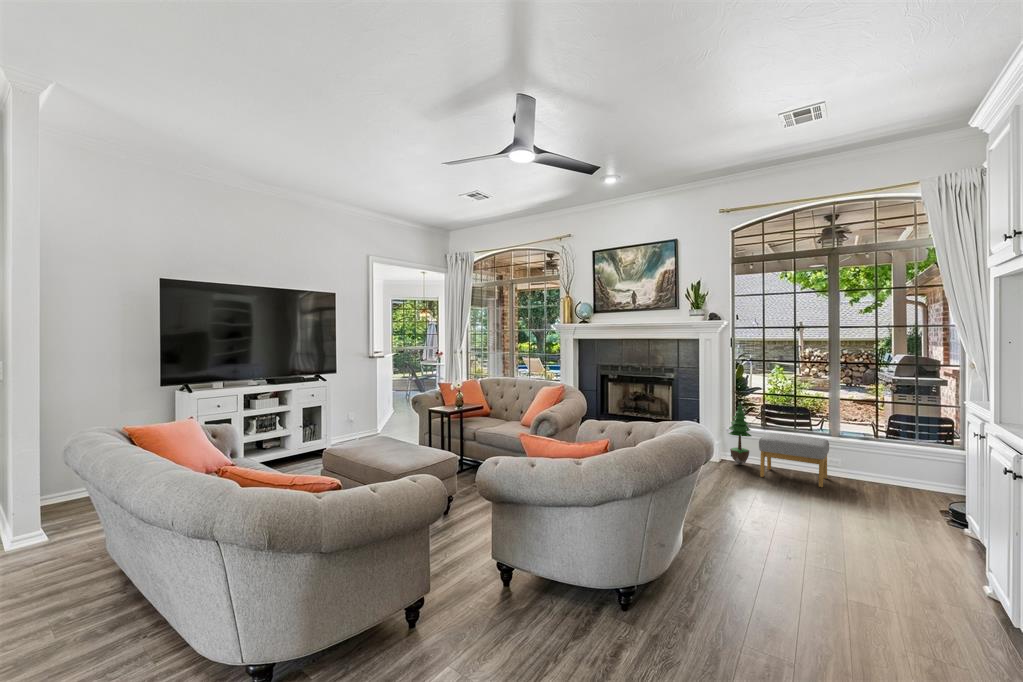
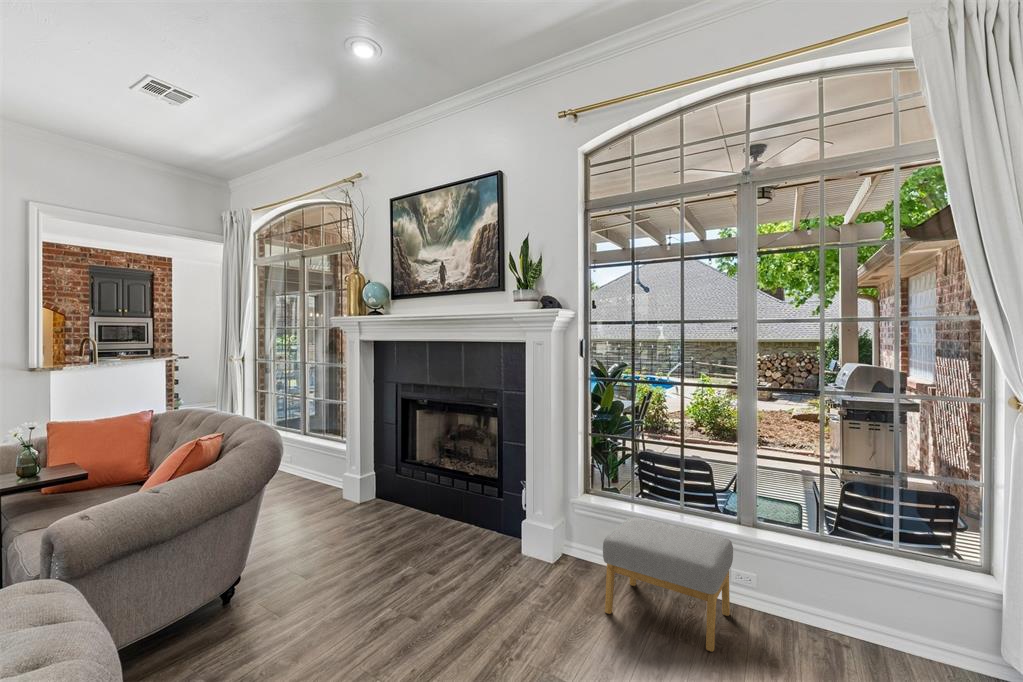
potted tree: present [729,404,751,464] -> none [566,459,607,570]

